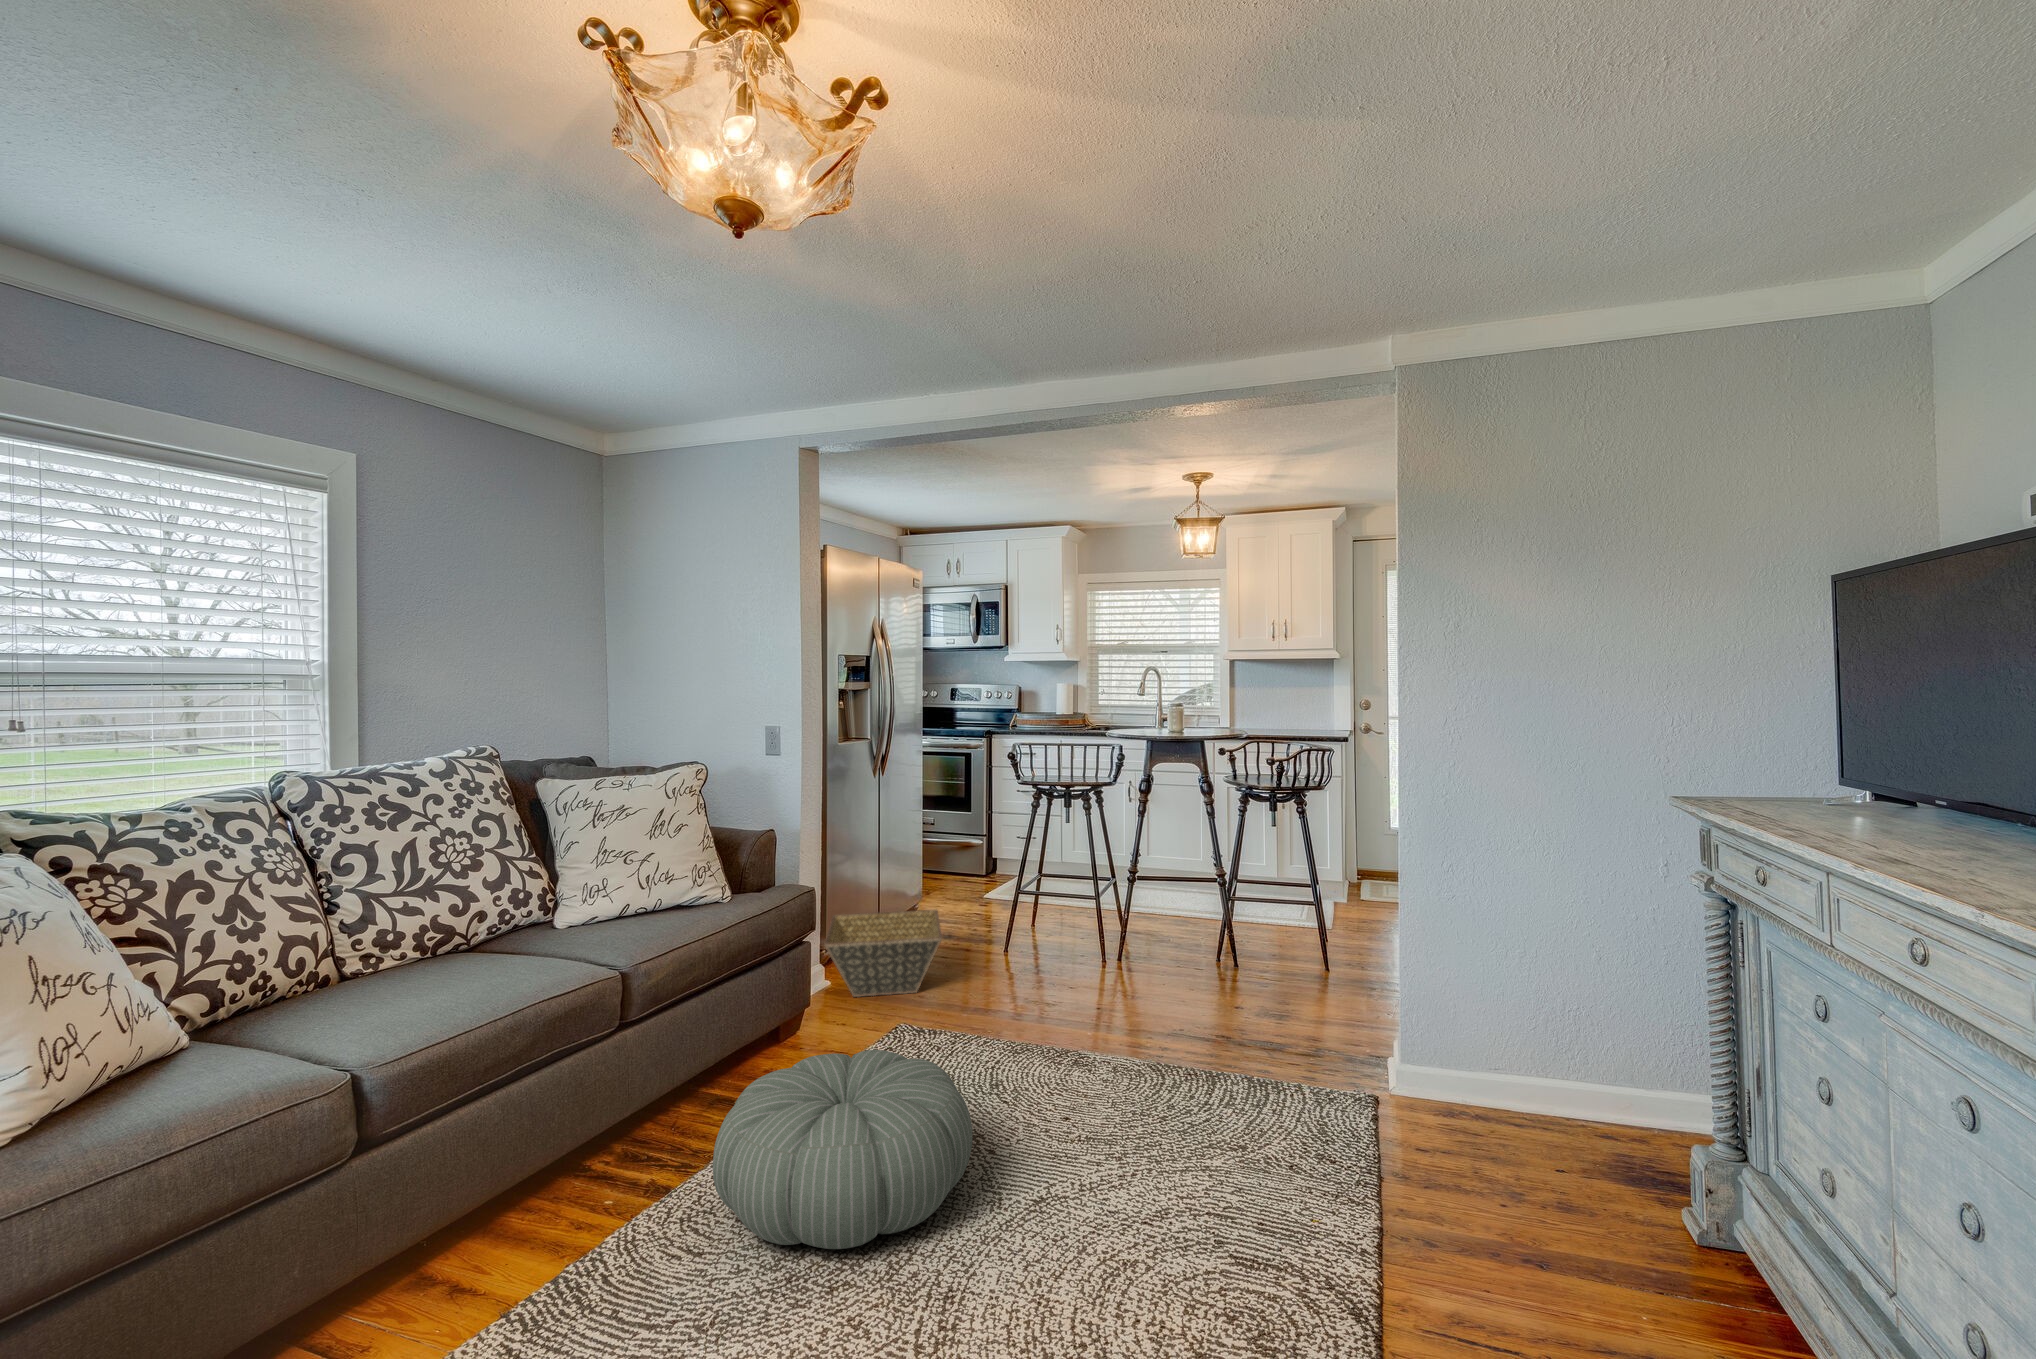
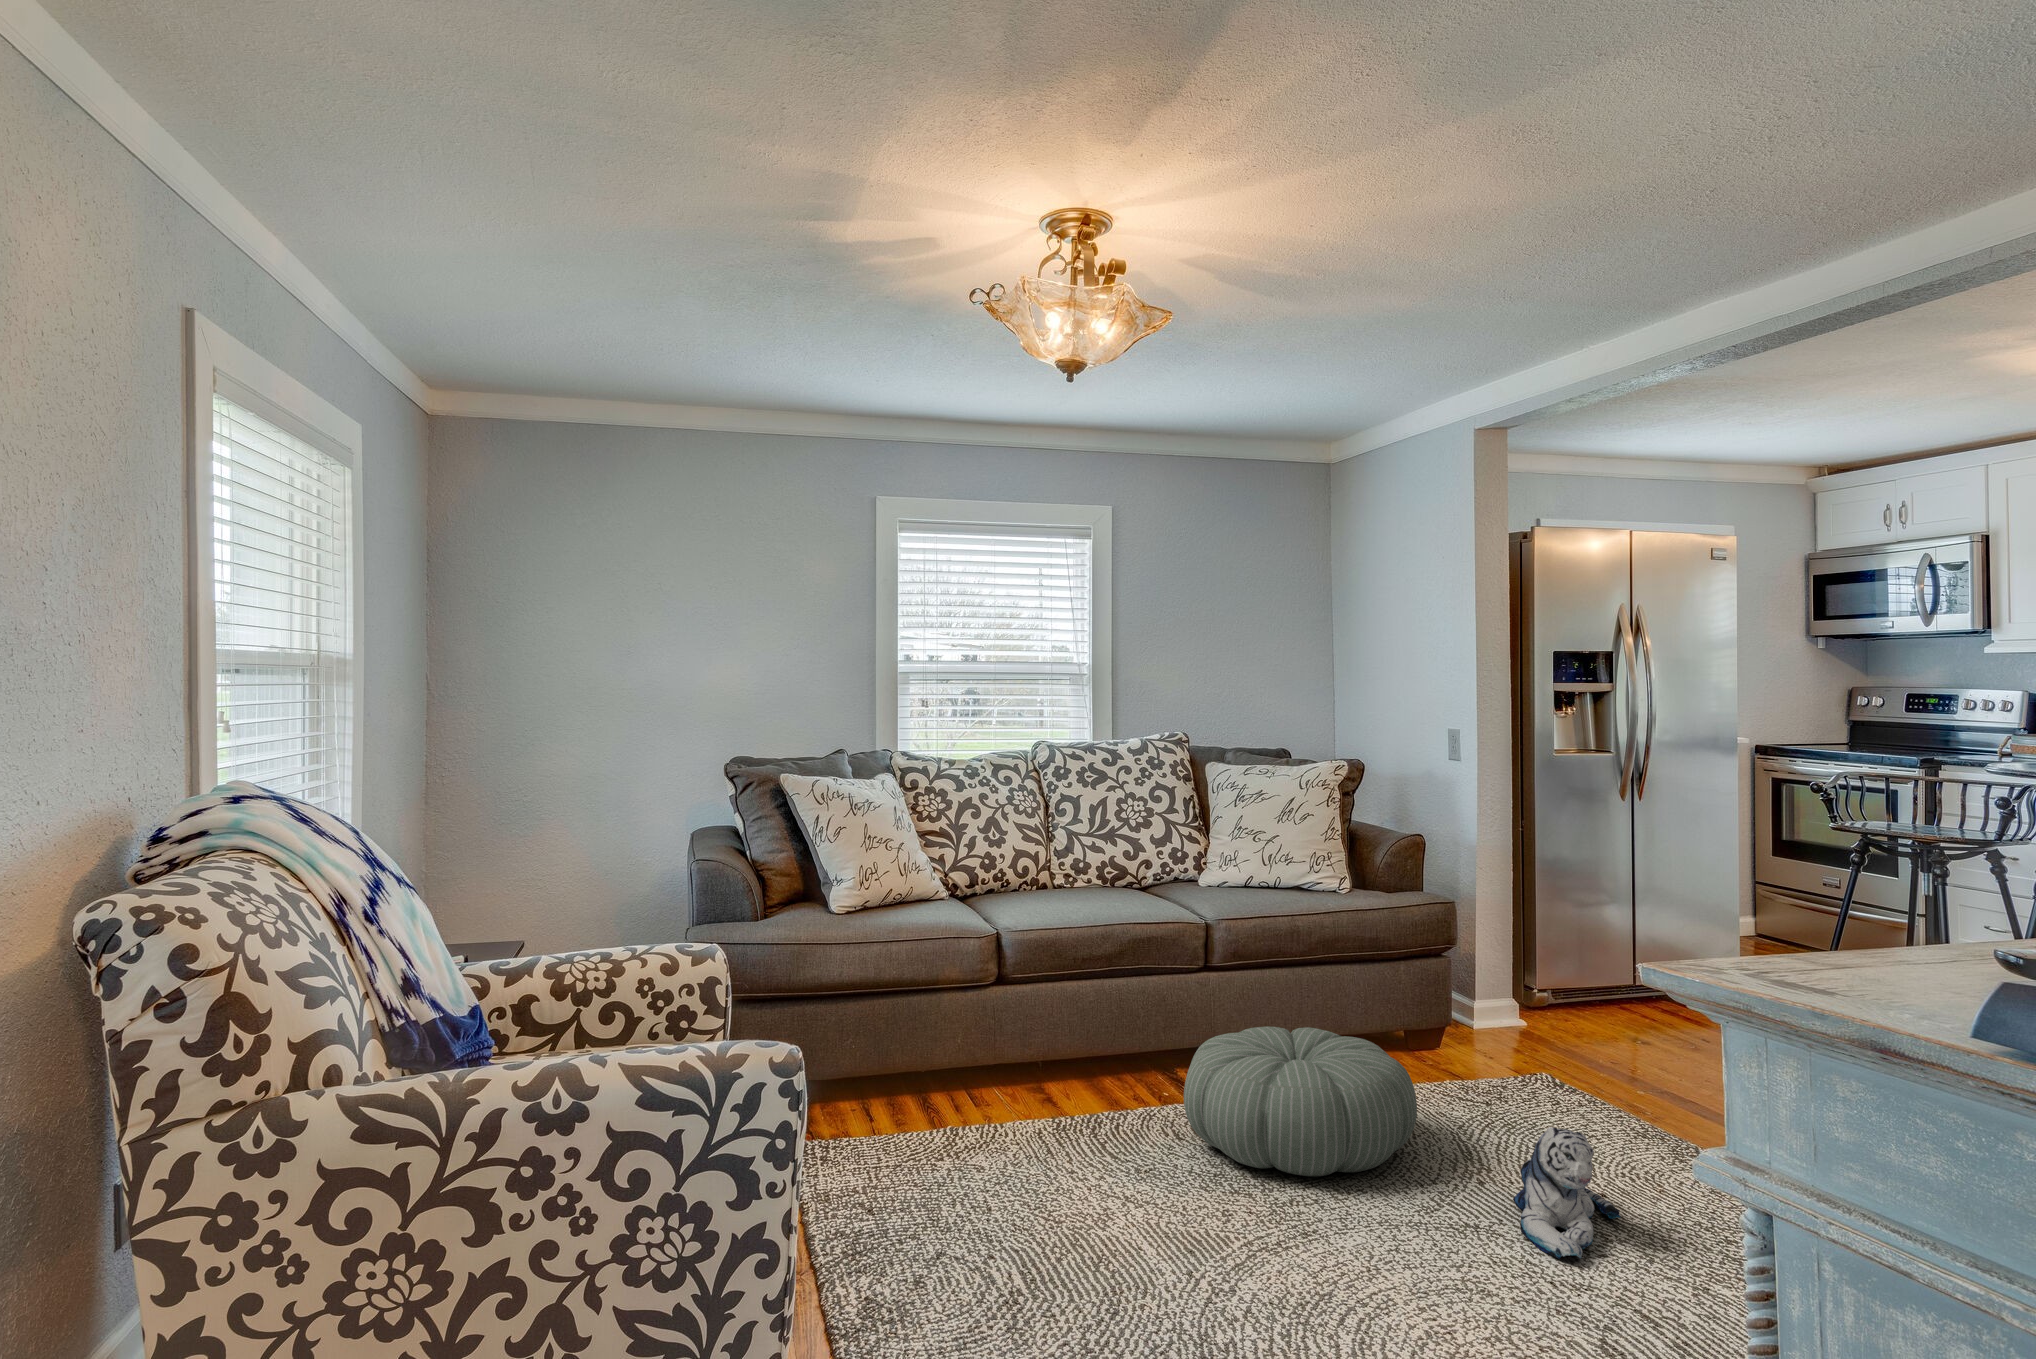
basket: present [825,910,942,997] -> none [1480,948,1667,1053]
plush toy: none [1063,1070,1183,1191] -> present [1513,1127,1620,1259]

